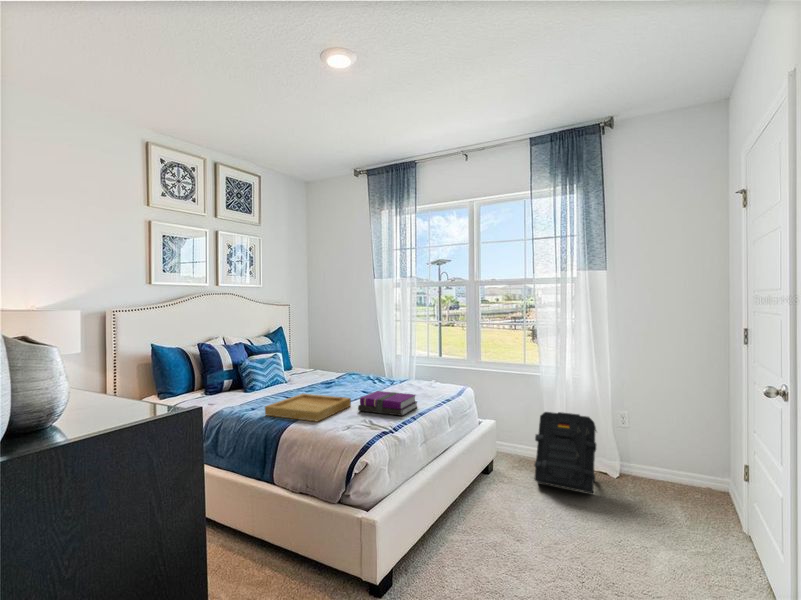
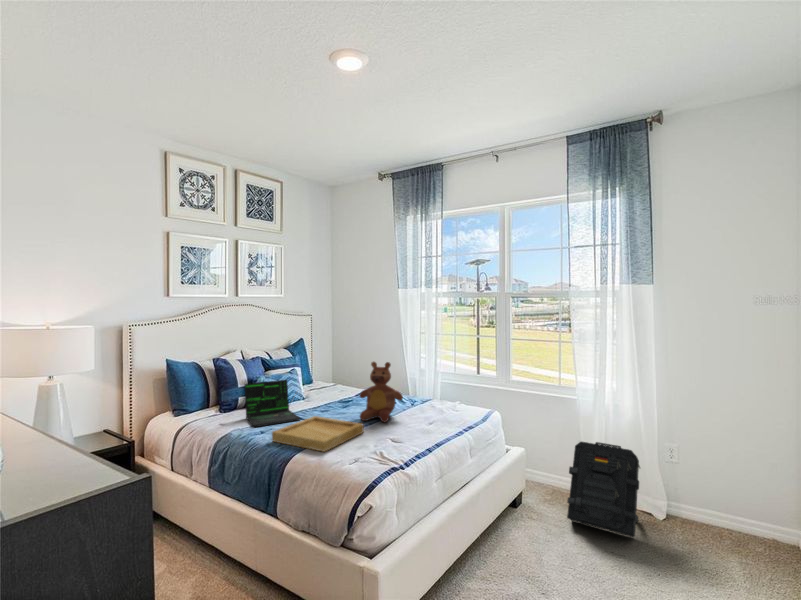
teddy bear: none [344,342,385,398] -> present [360,362,403,422]
laptop: none [232,362,288,405] -> present [245,380,300,427]
notebook: present [358,391,417,416] -> none [370,416,435,448]

